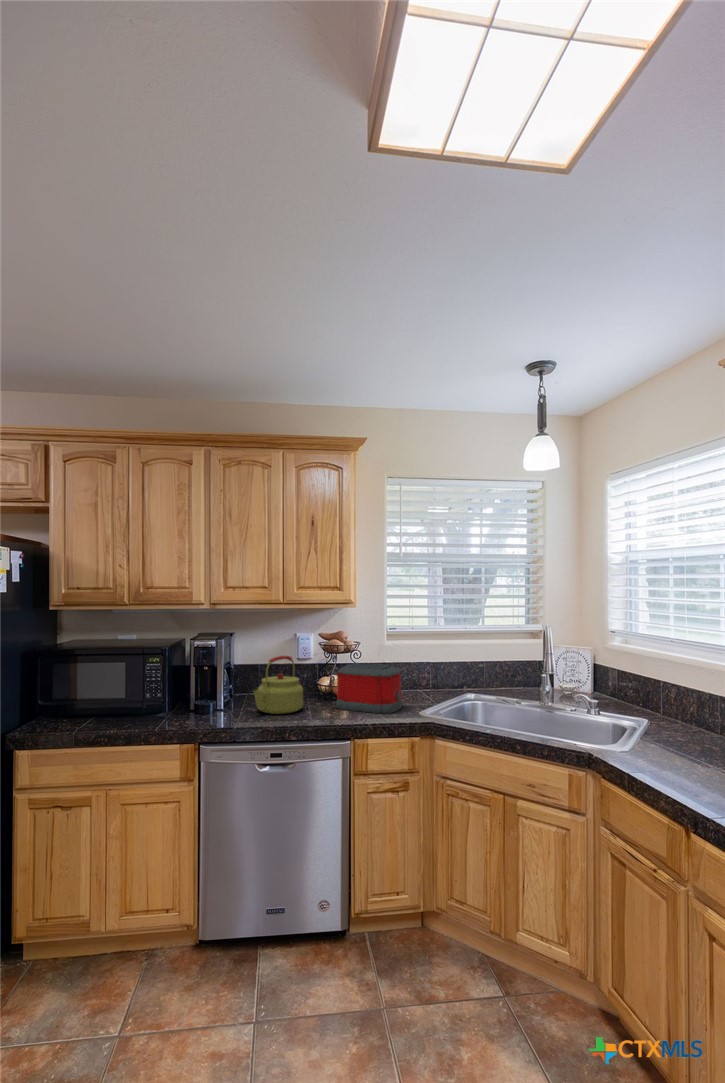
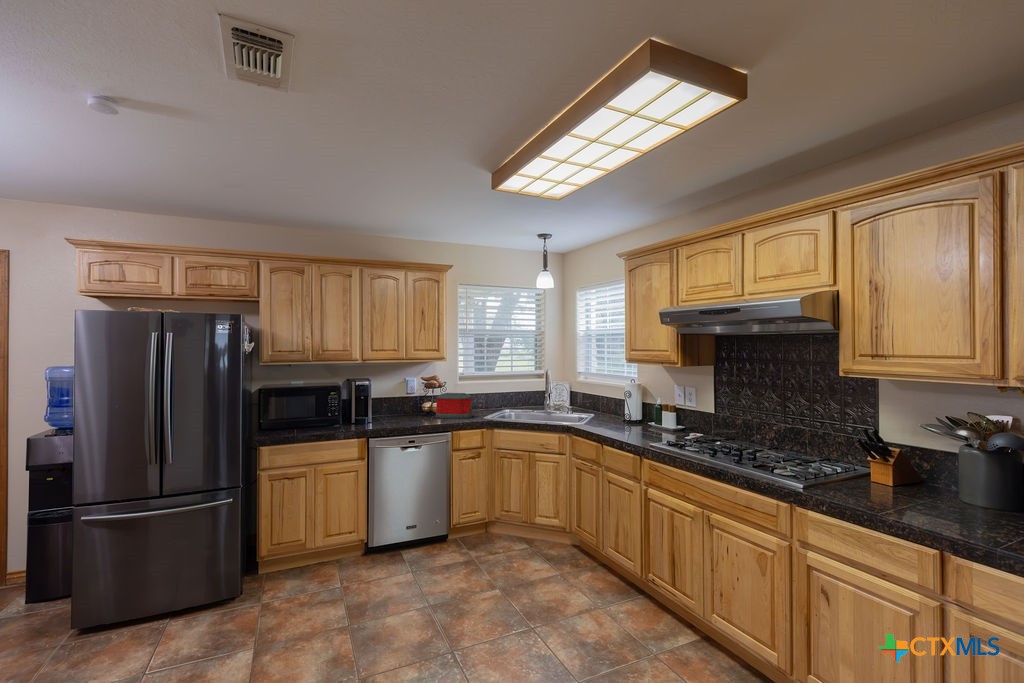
kettle: present [253,656,303,714] -> none [391,389,418,422]

